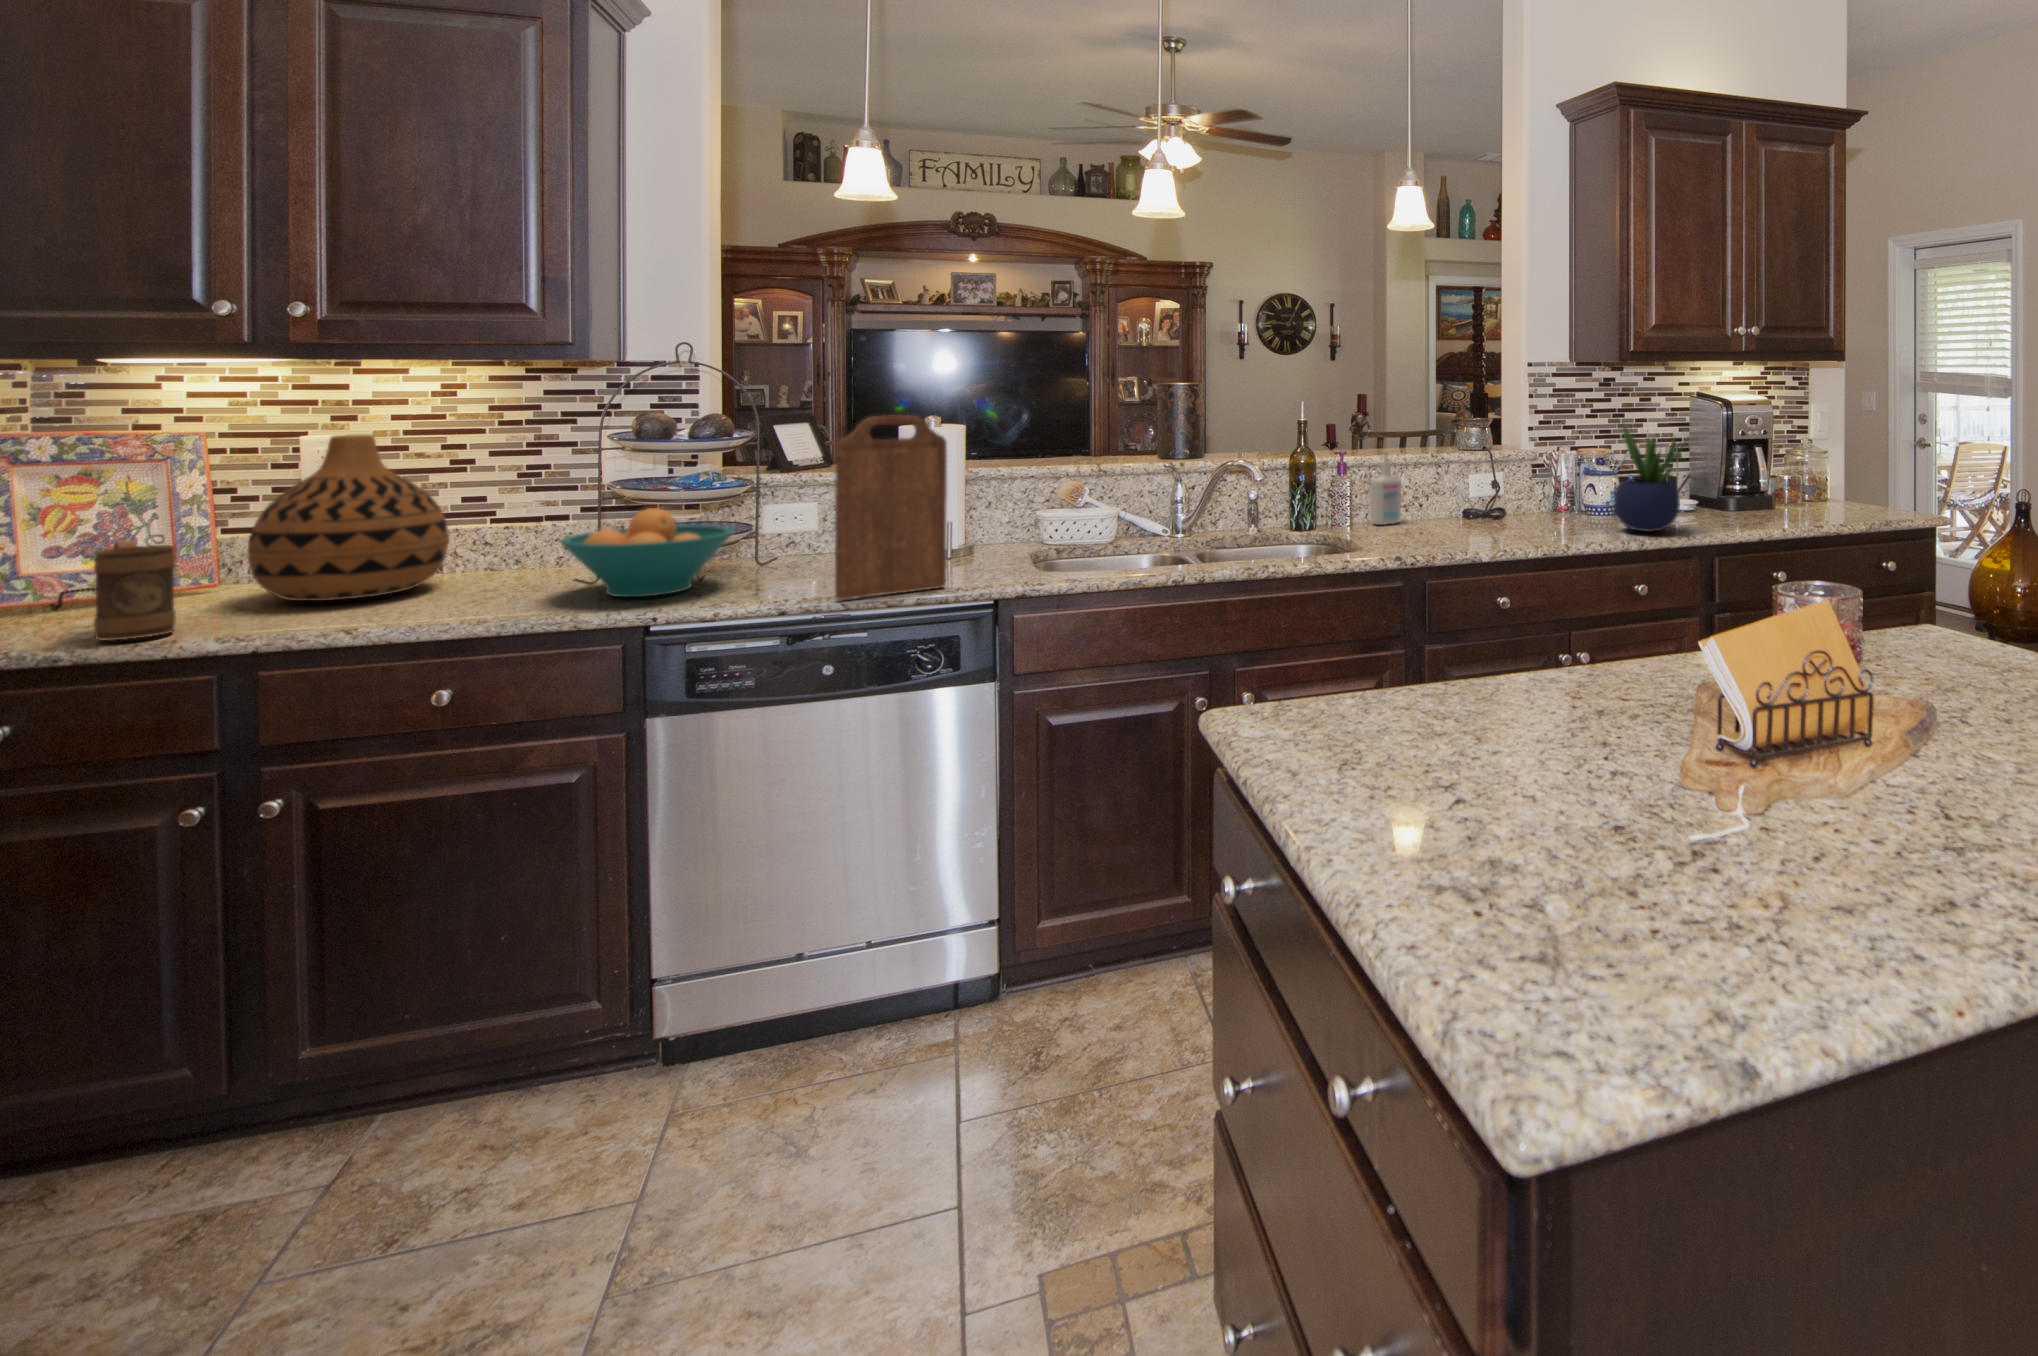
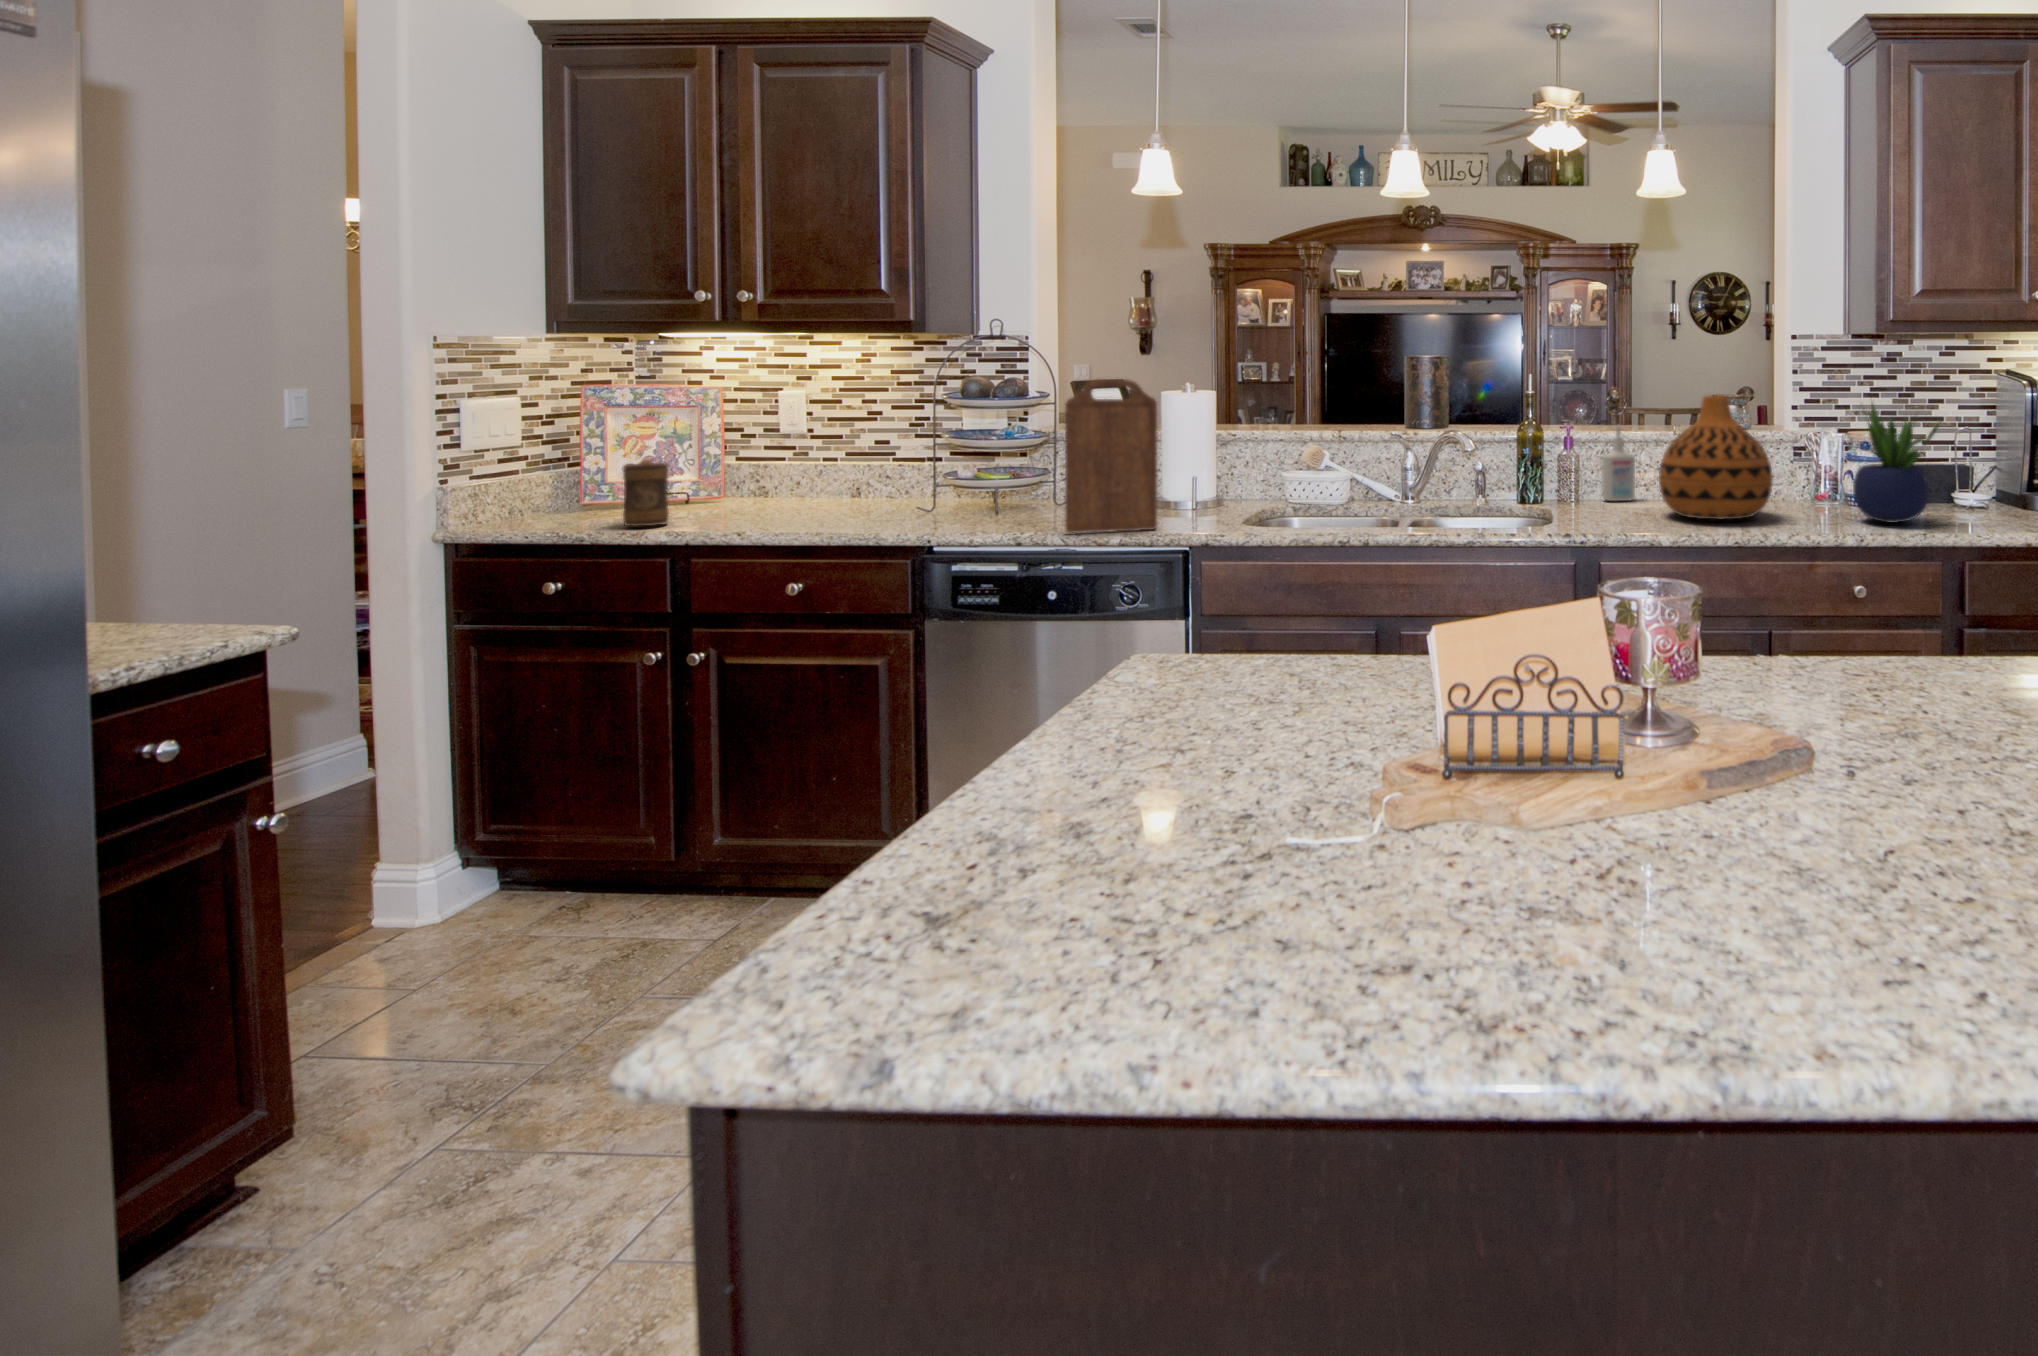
vase: present [247,434,449,601] -> present [1659,395,1773,519]
fruit bowl: present [561,508,734,597] -> none [893,452,1018,521]

